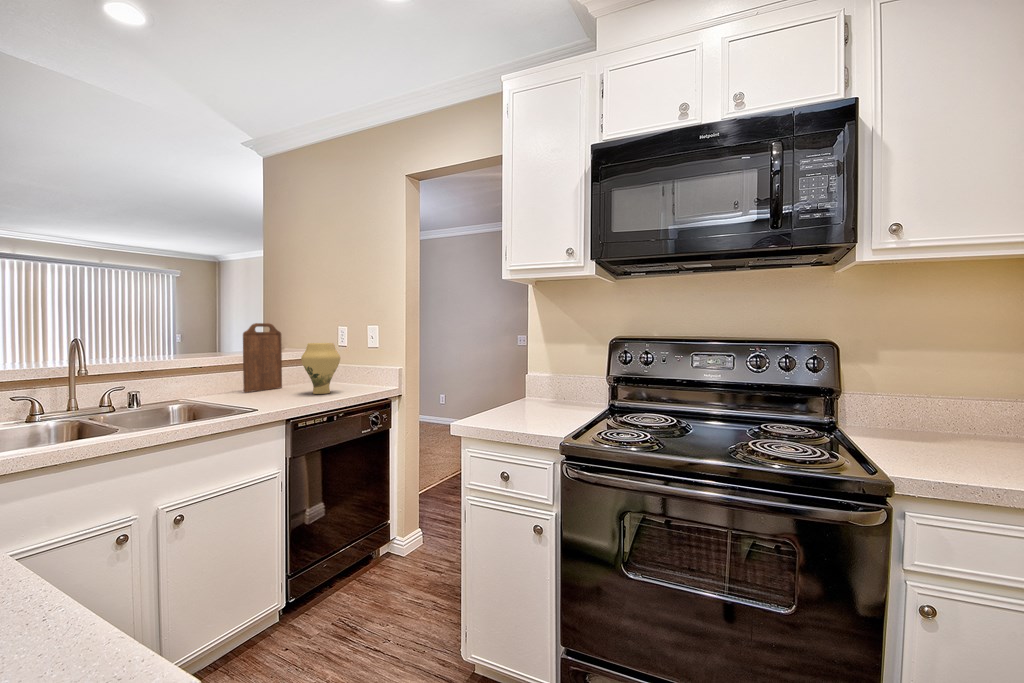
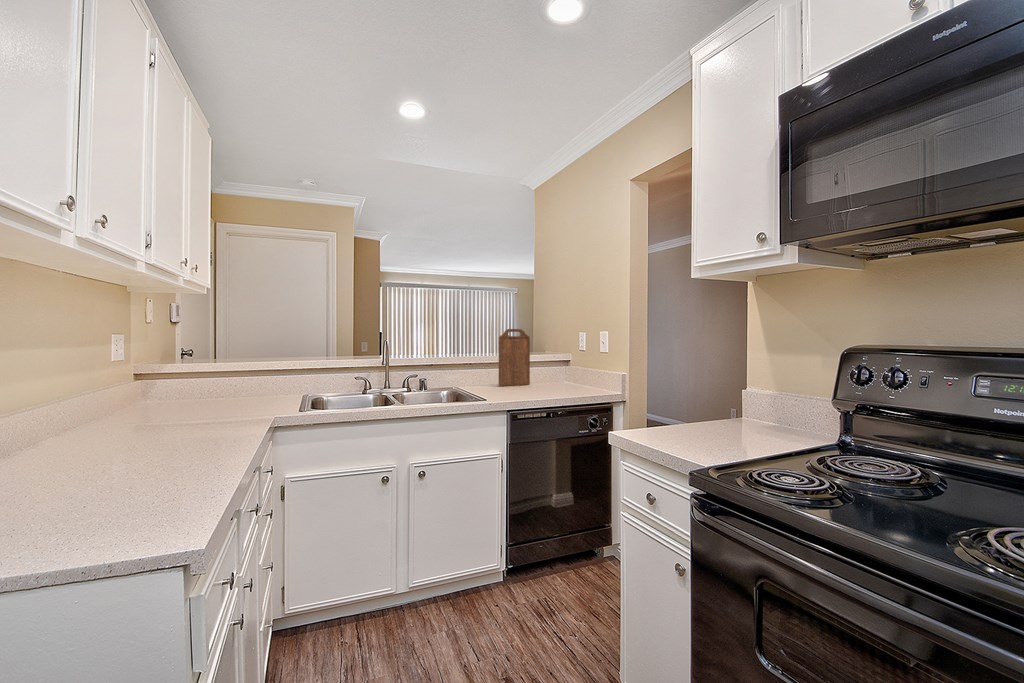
vase: present [301,343,340,394] -> none [535,346,568,392]

